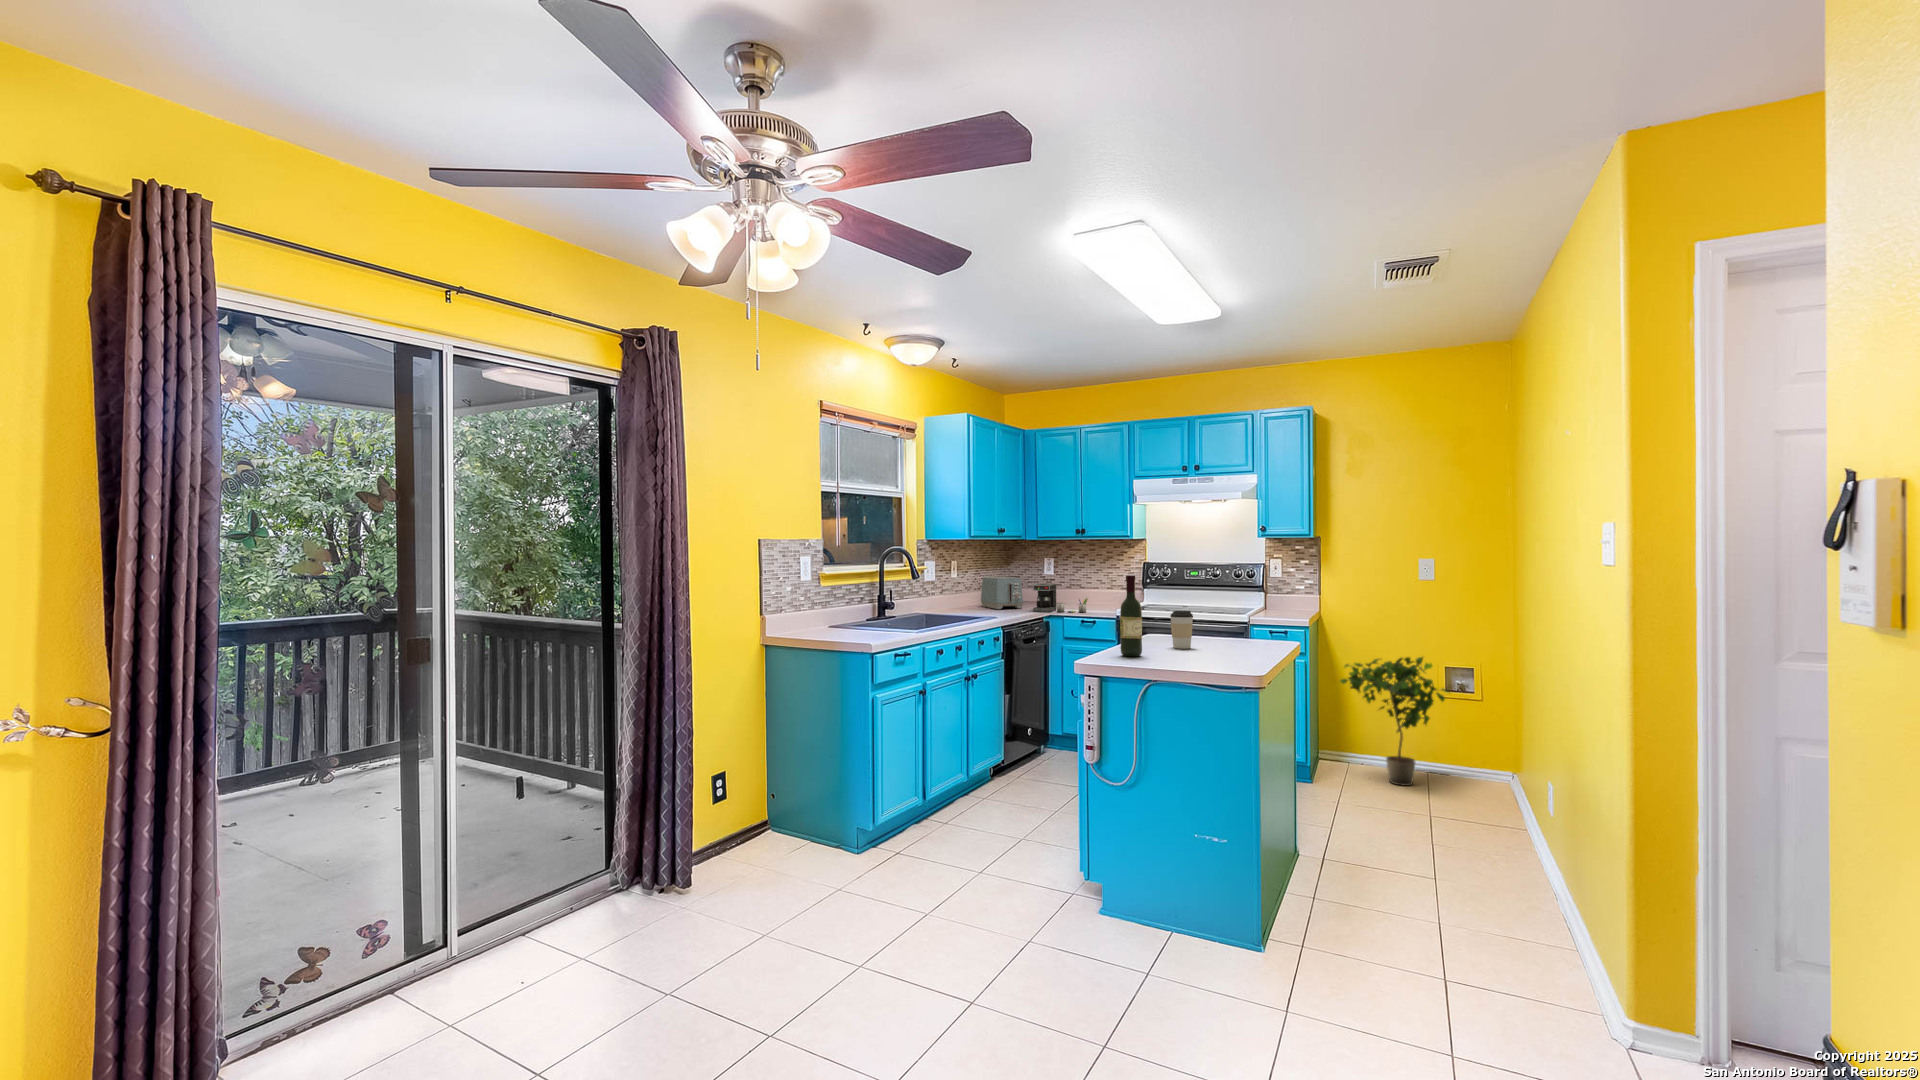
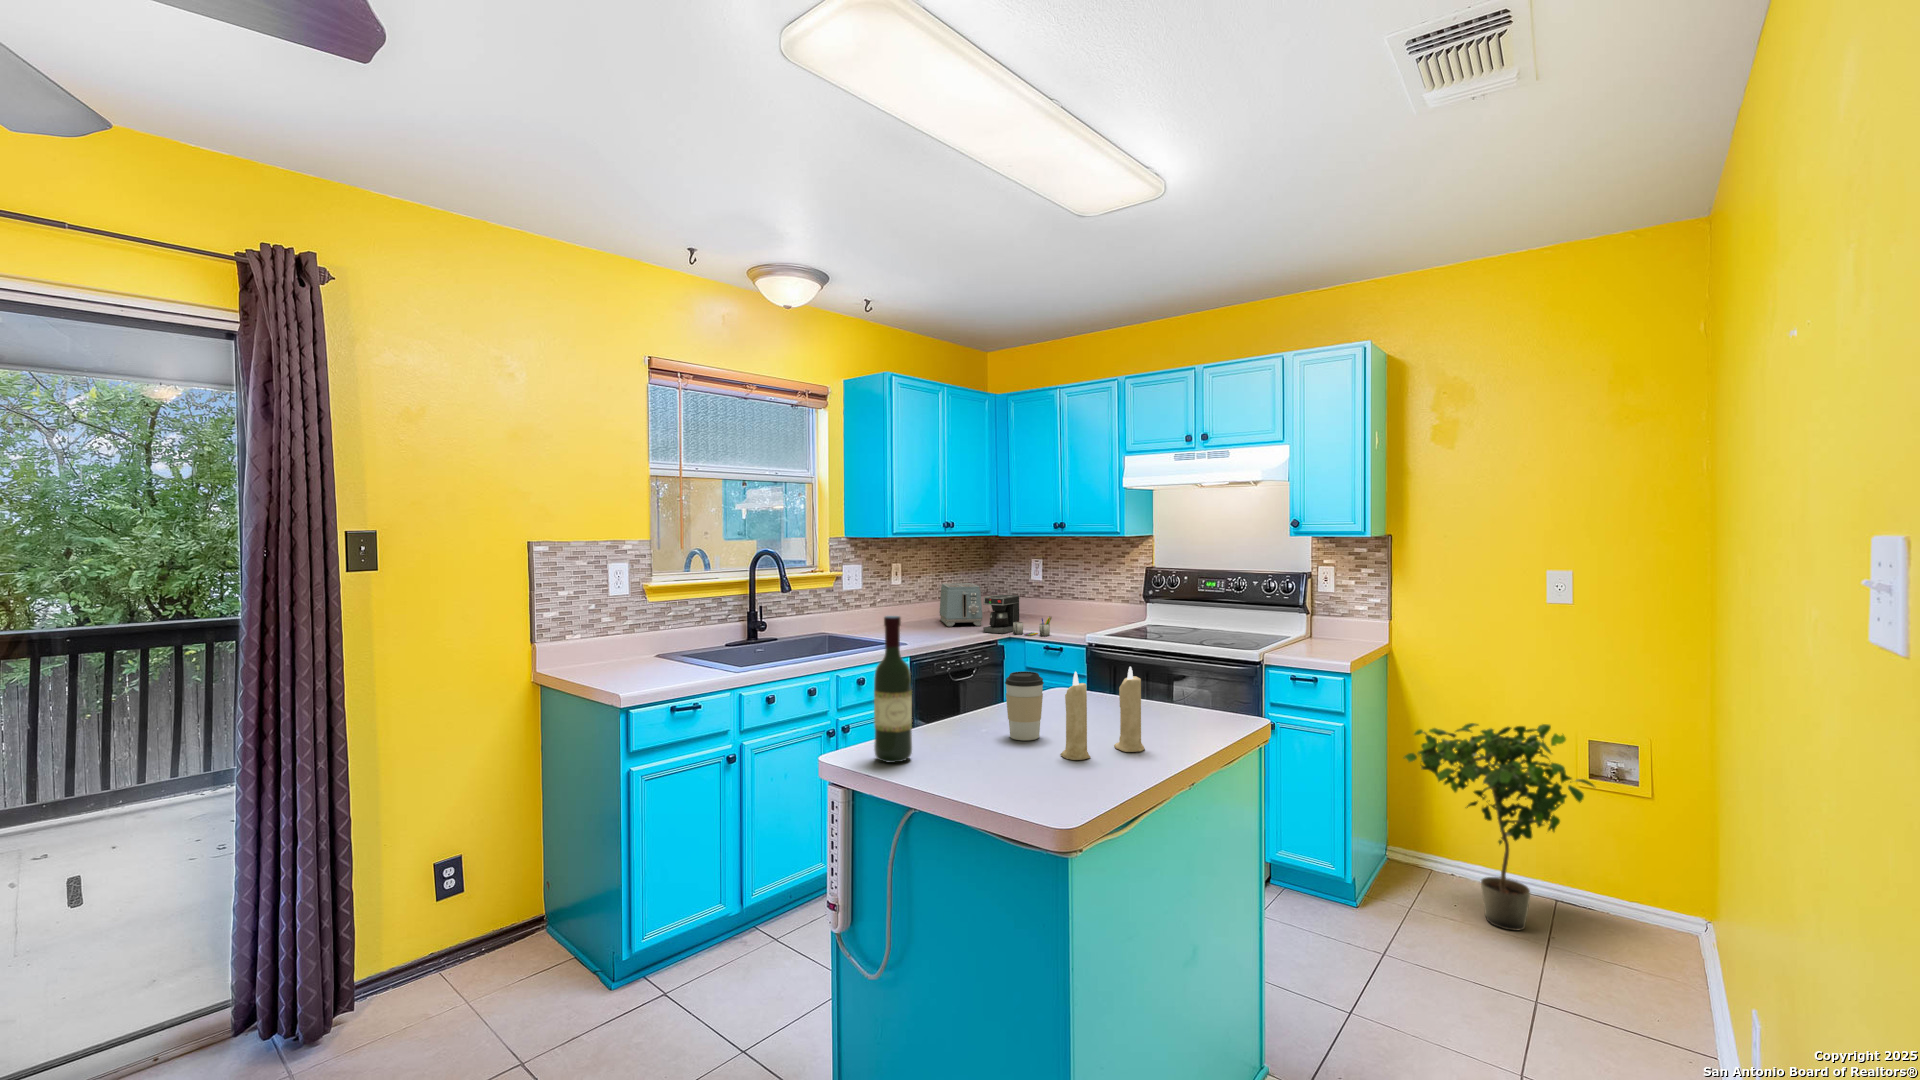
candle: none [1215,602,1255,653] -> present [1060,667,1145,760]

